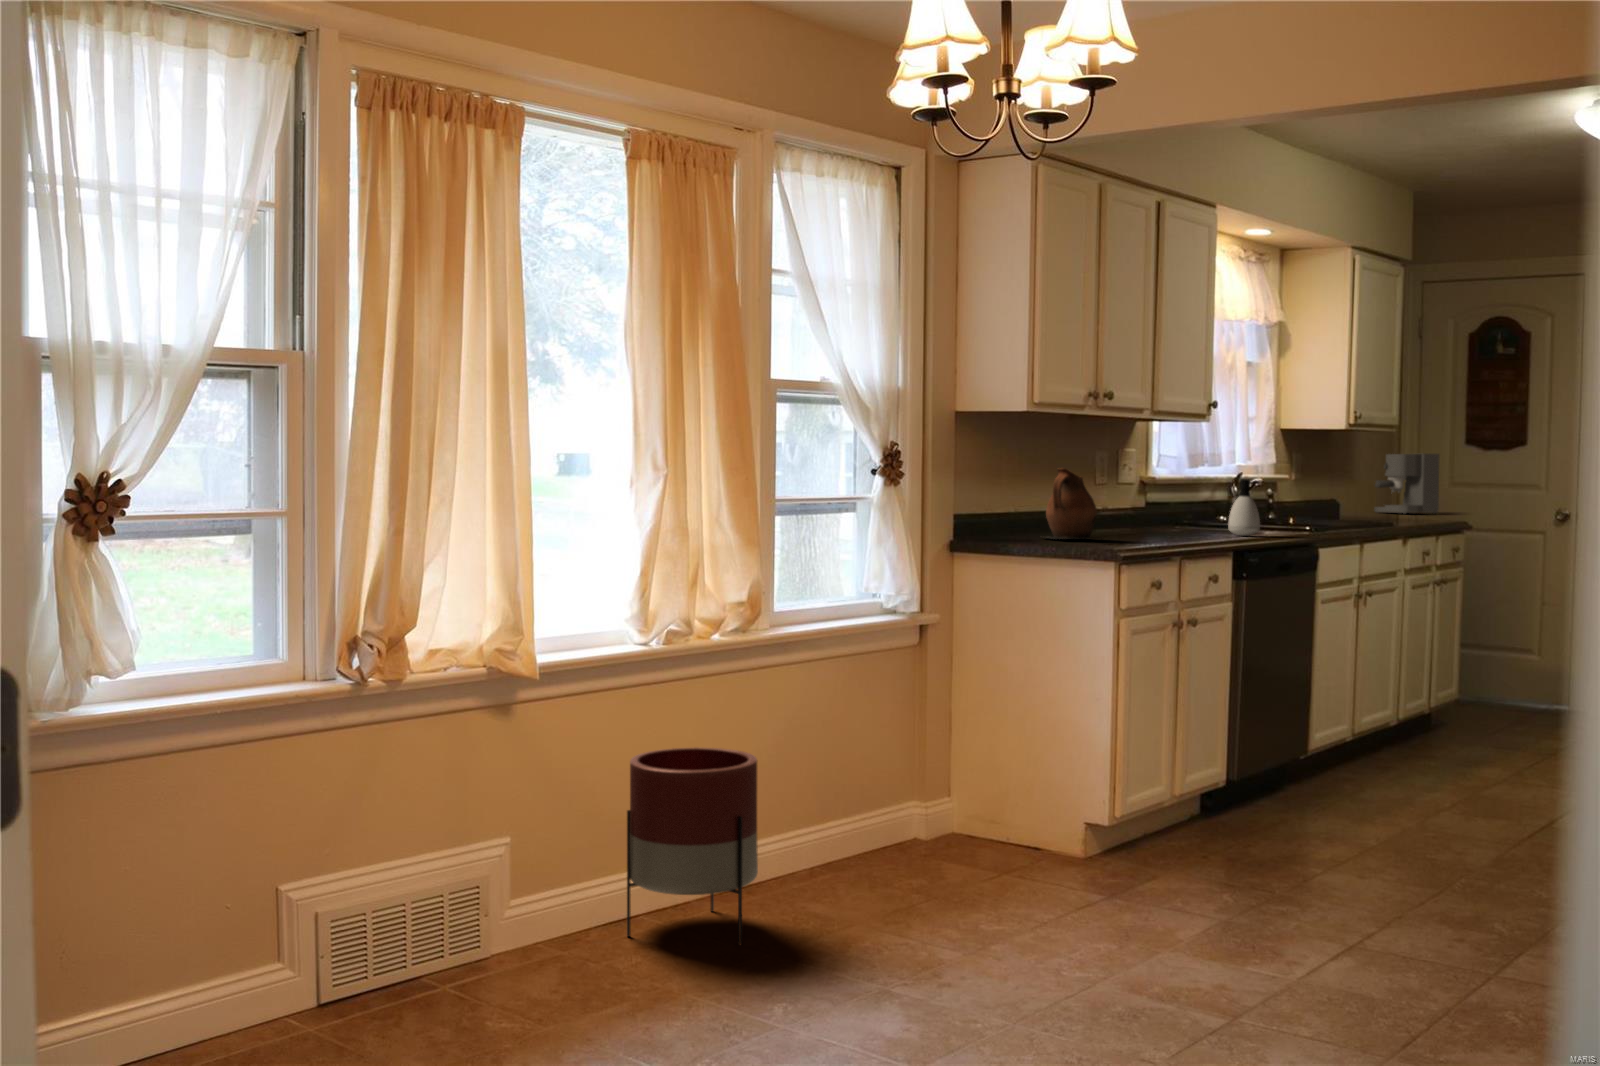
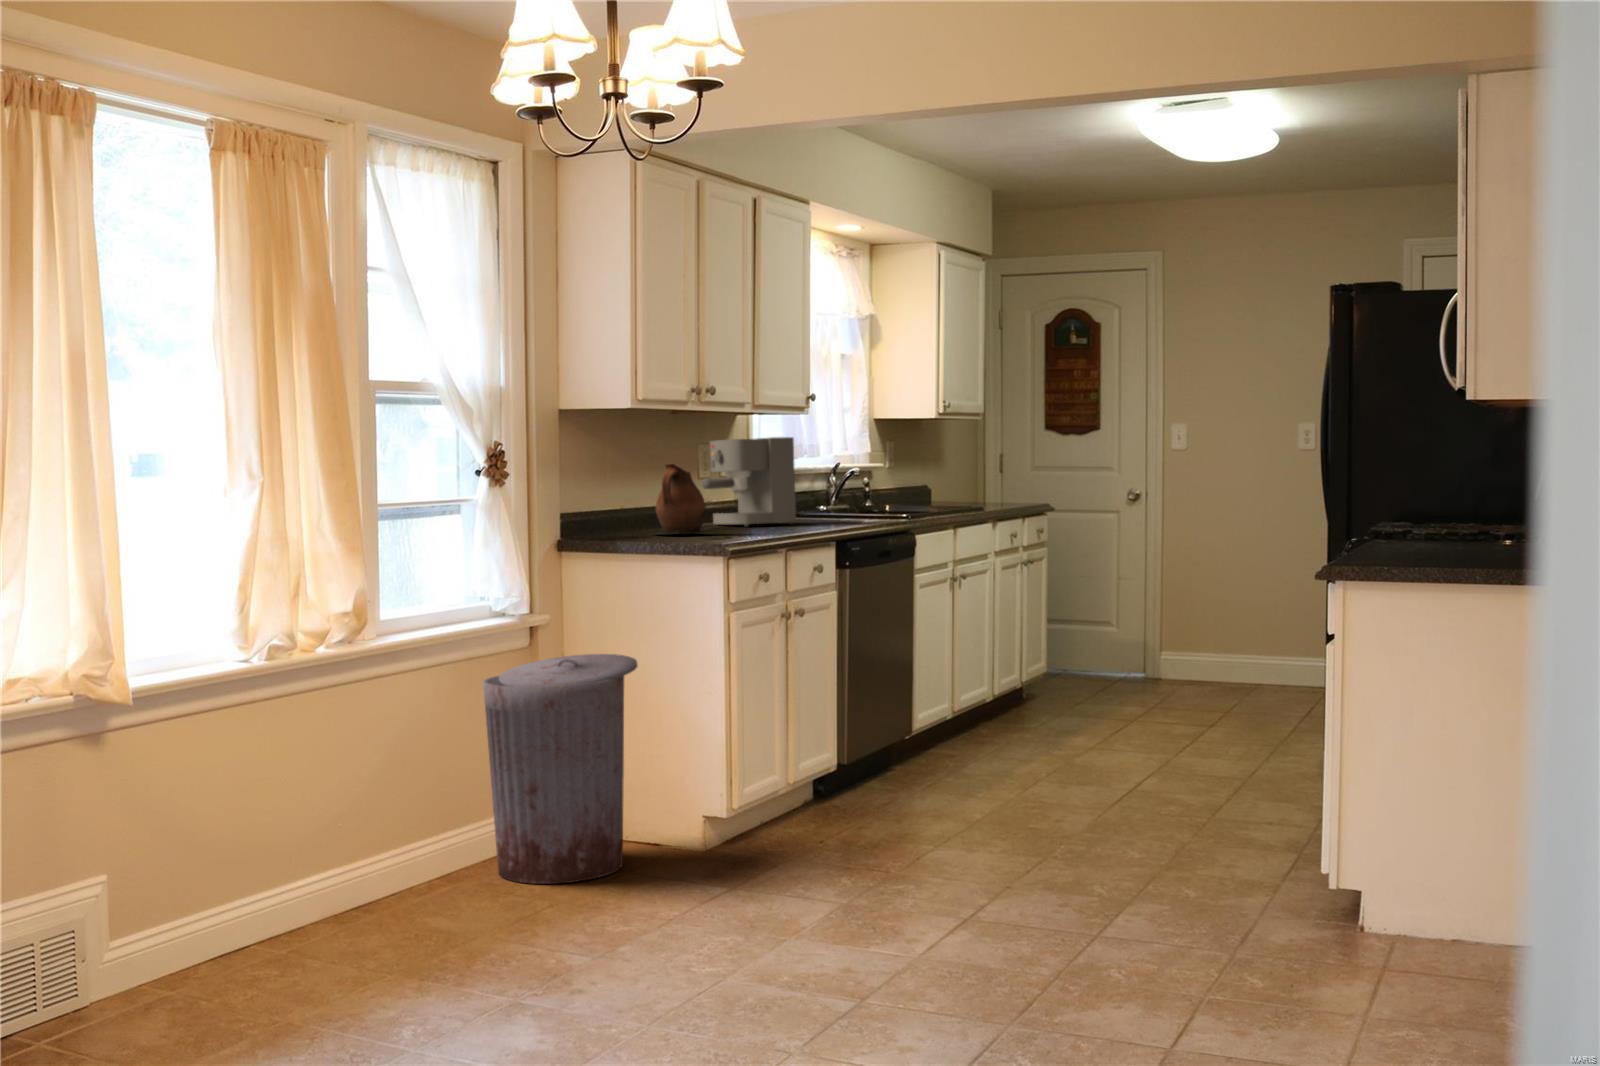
coffee maker: present [1374,454,1440,514] -> present [702,437,796,526]
soap dispenser: present [1228,479,1260,536] -> none [831,470,860,525]
trash can: none [867,654,1019,880] -> present [483,654,638,884]
planter: present [627,747,758,945] -> none [237,765,383,971]

